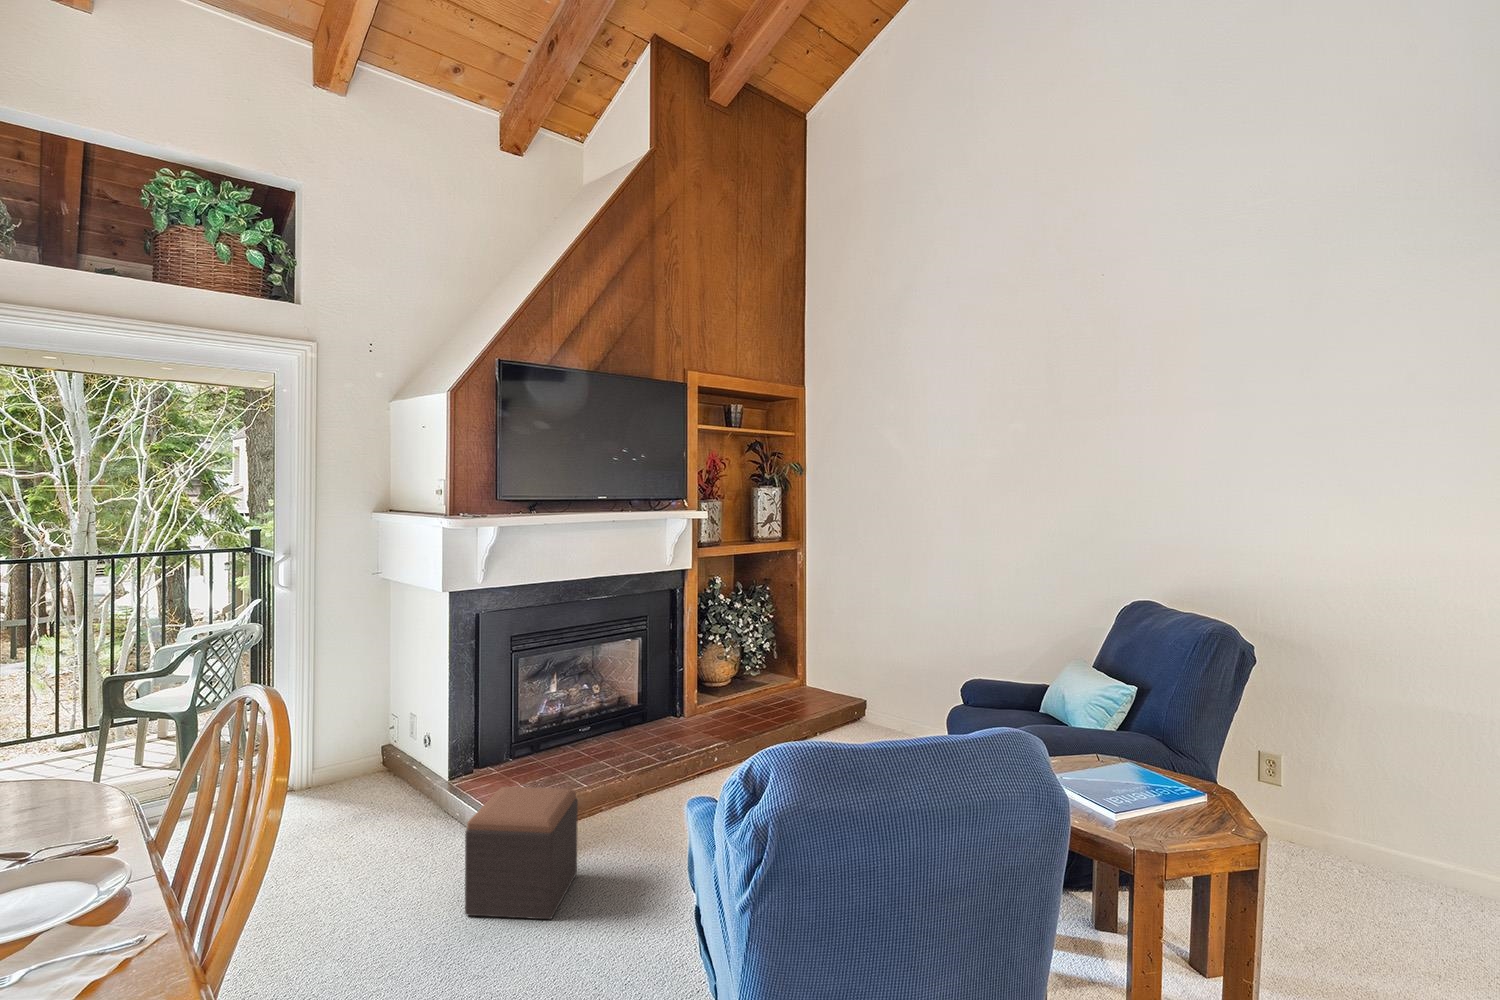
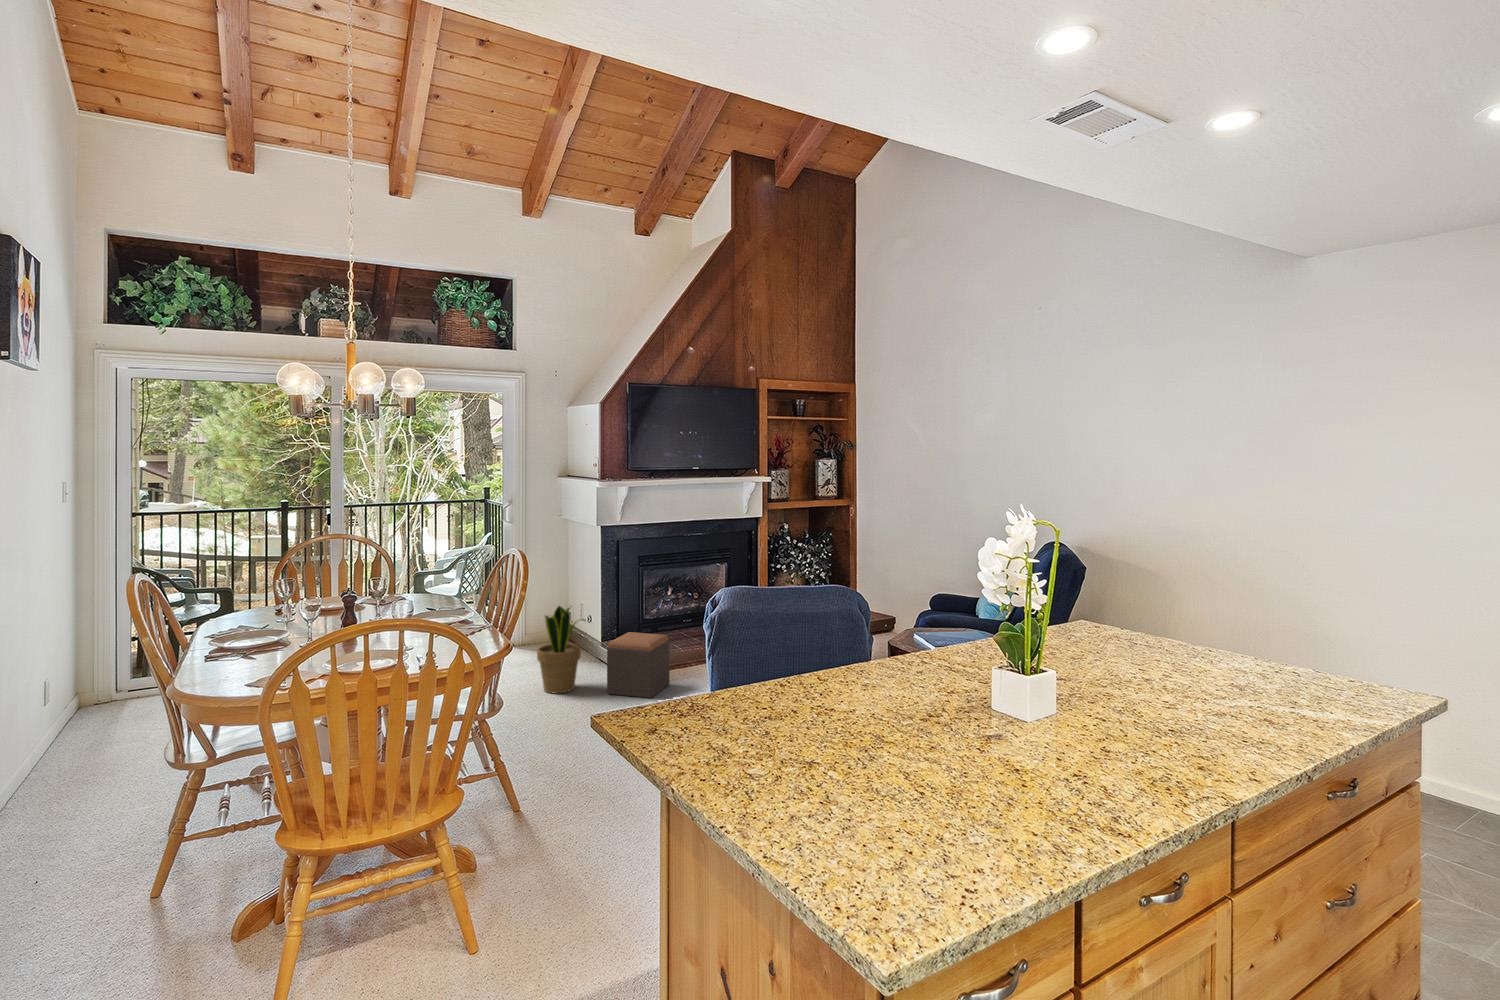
potted plant: none [325,748,426,925] -> present [537,606,585,693]

